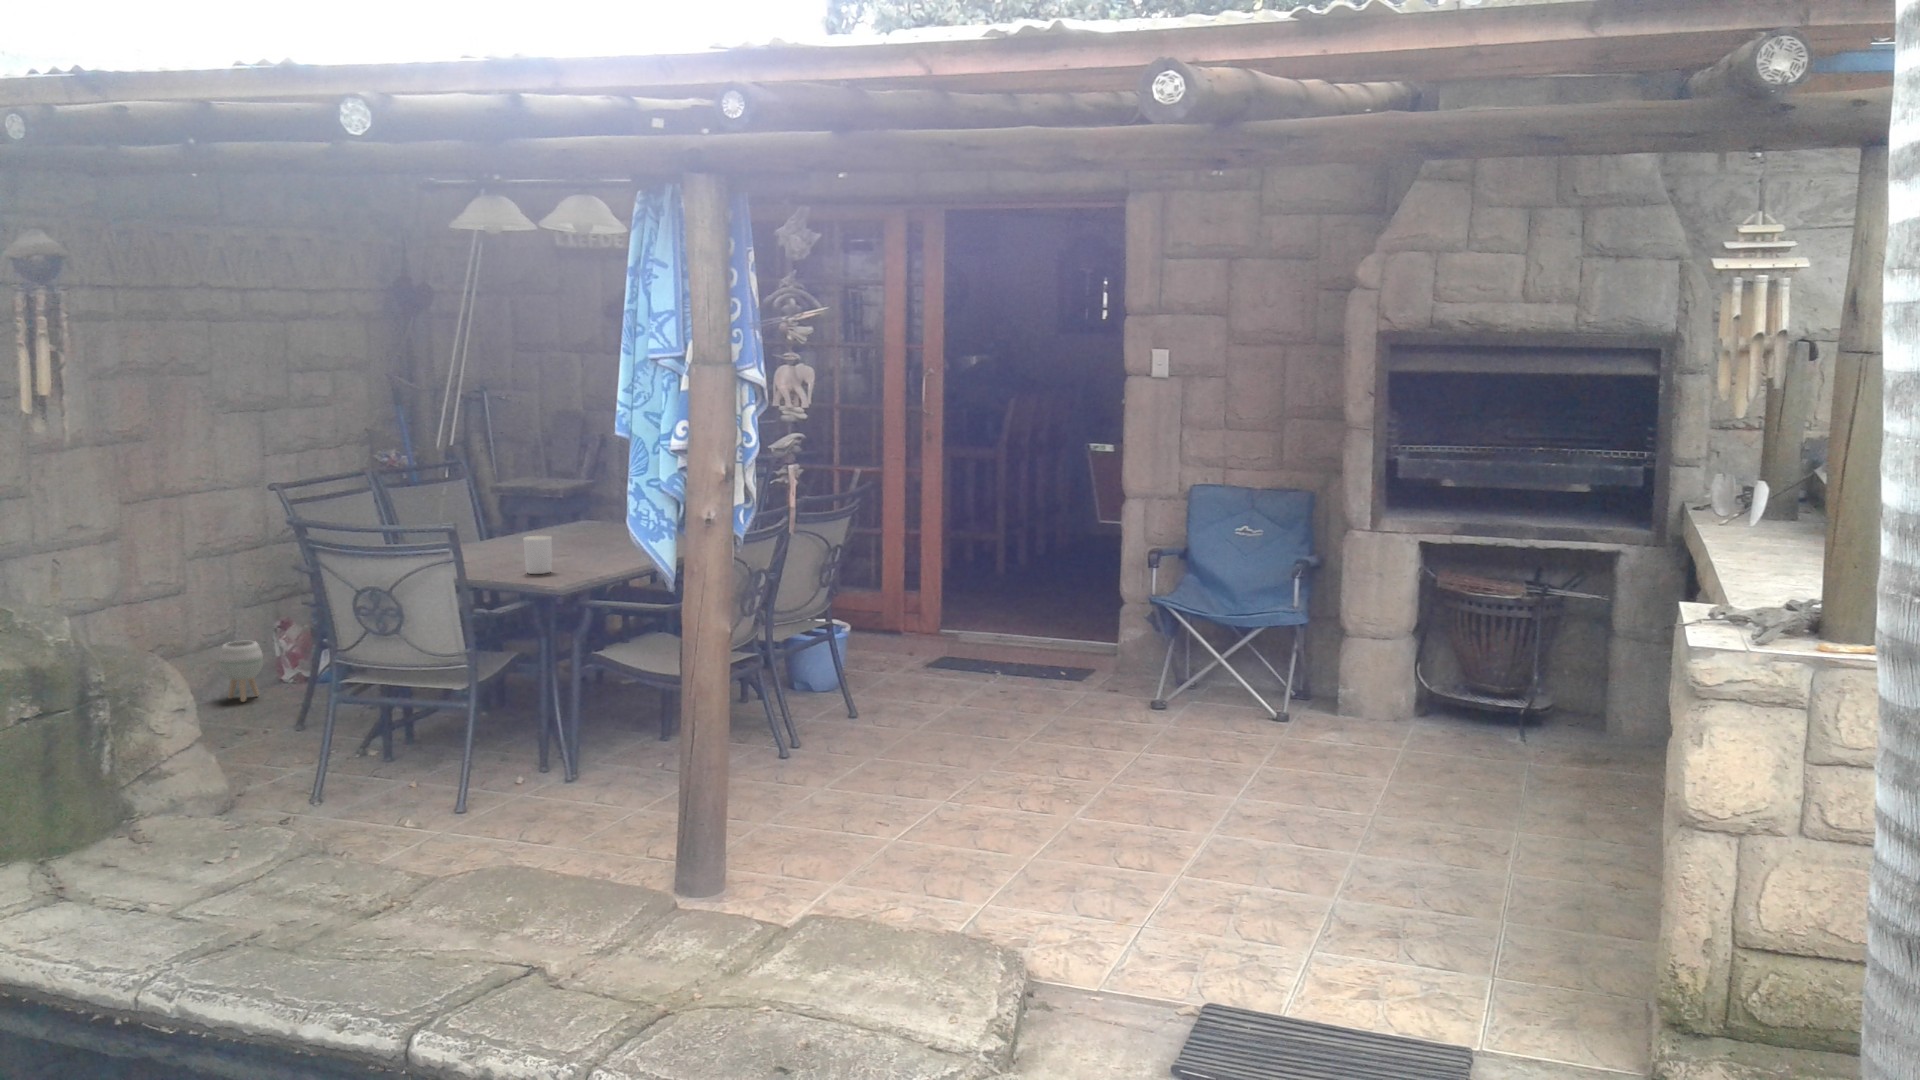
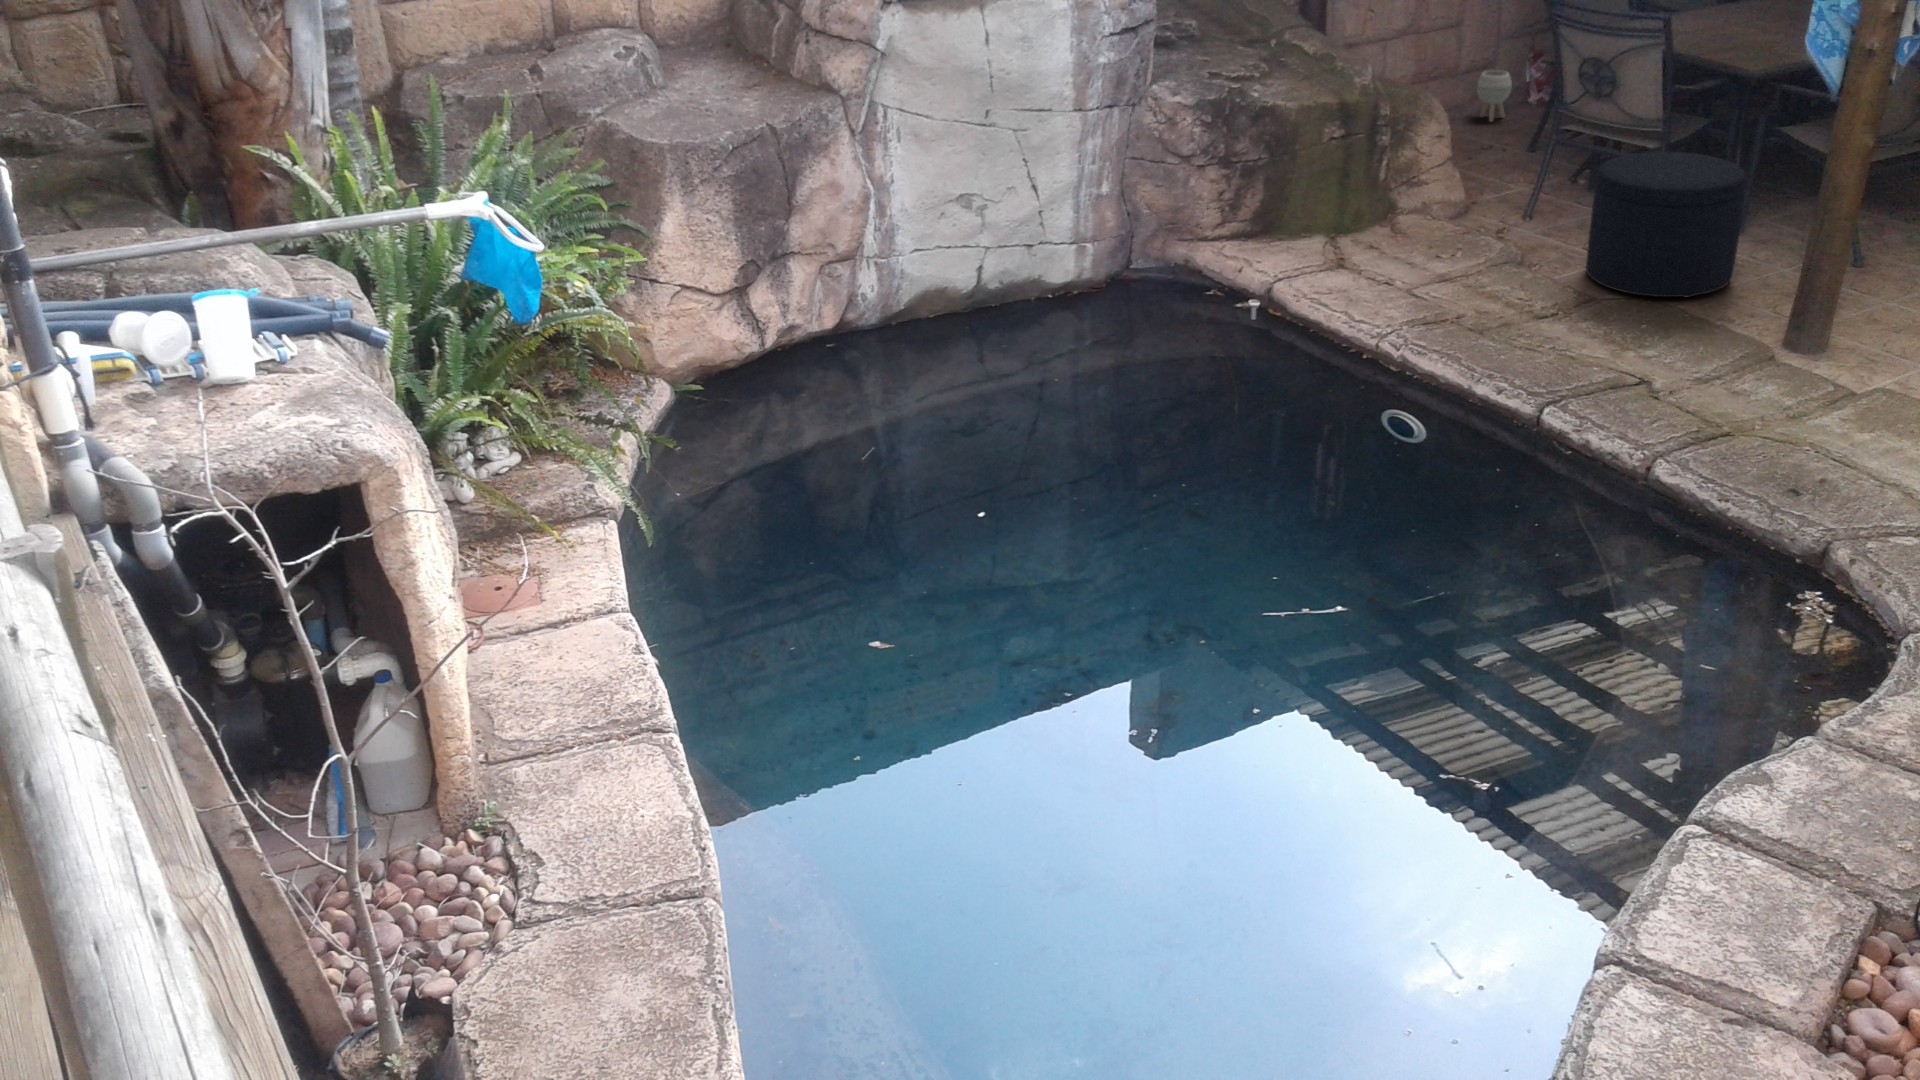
candle holder: present [523,536,552,574] -> none [1733,16,1762,51]
ottoman: none [405,686,591,863] -> present [1586,152,1747,298]

